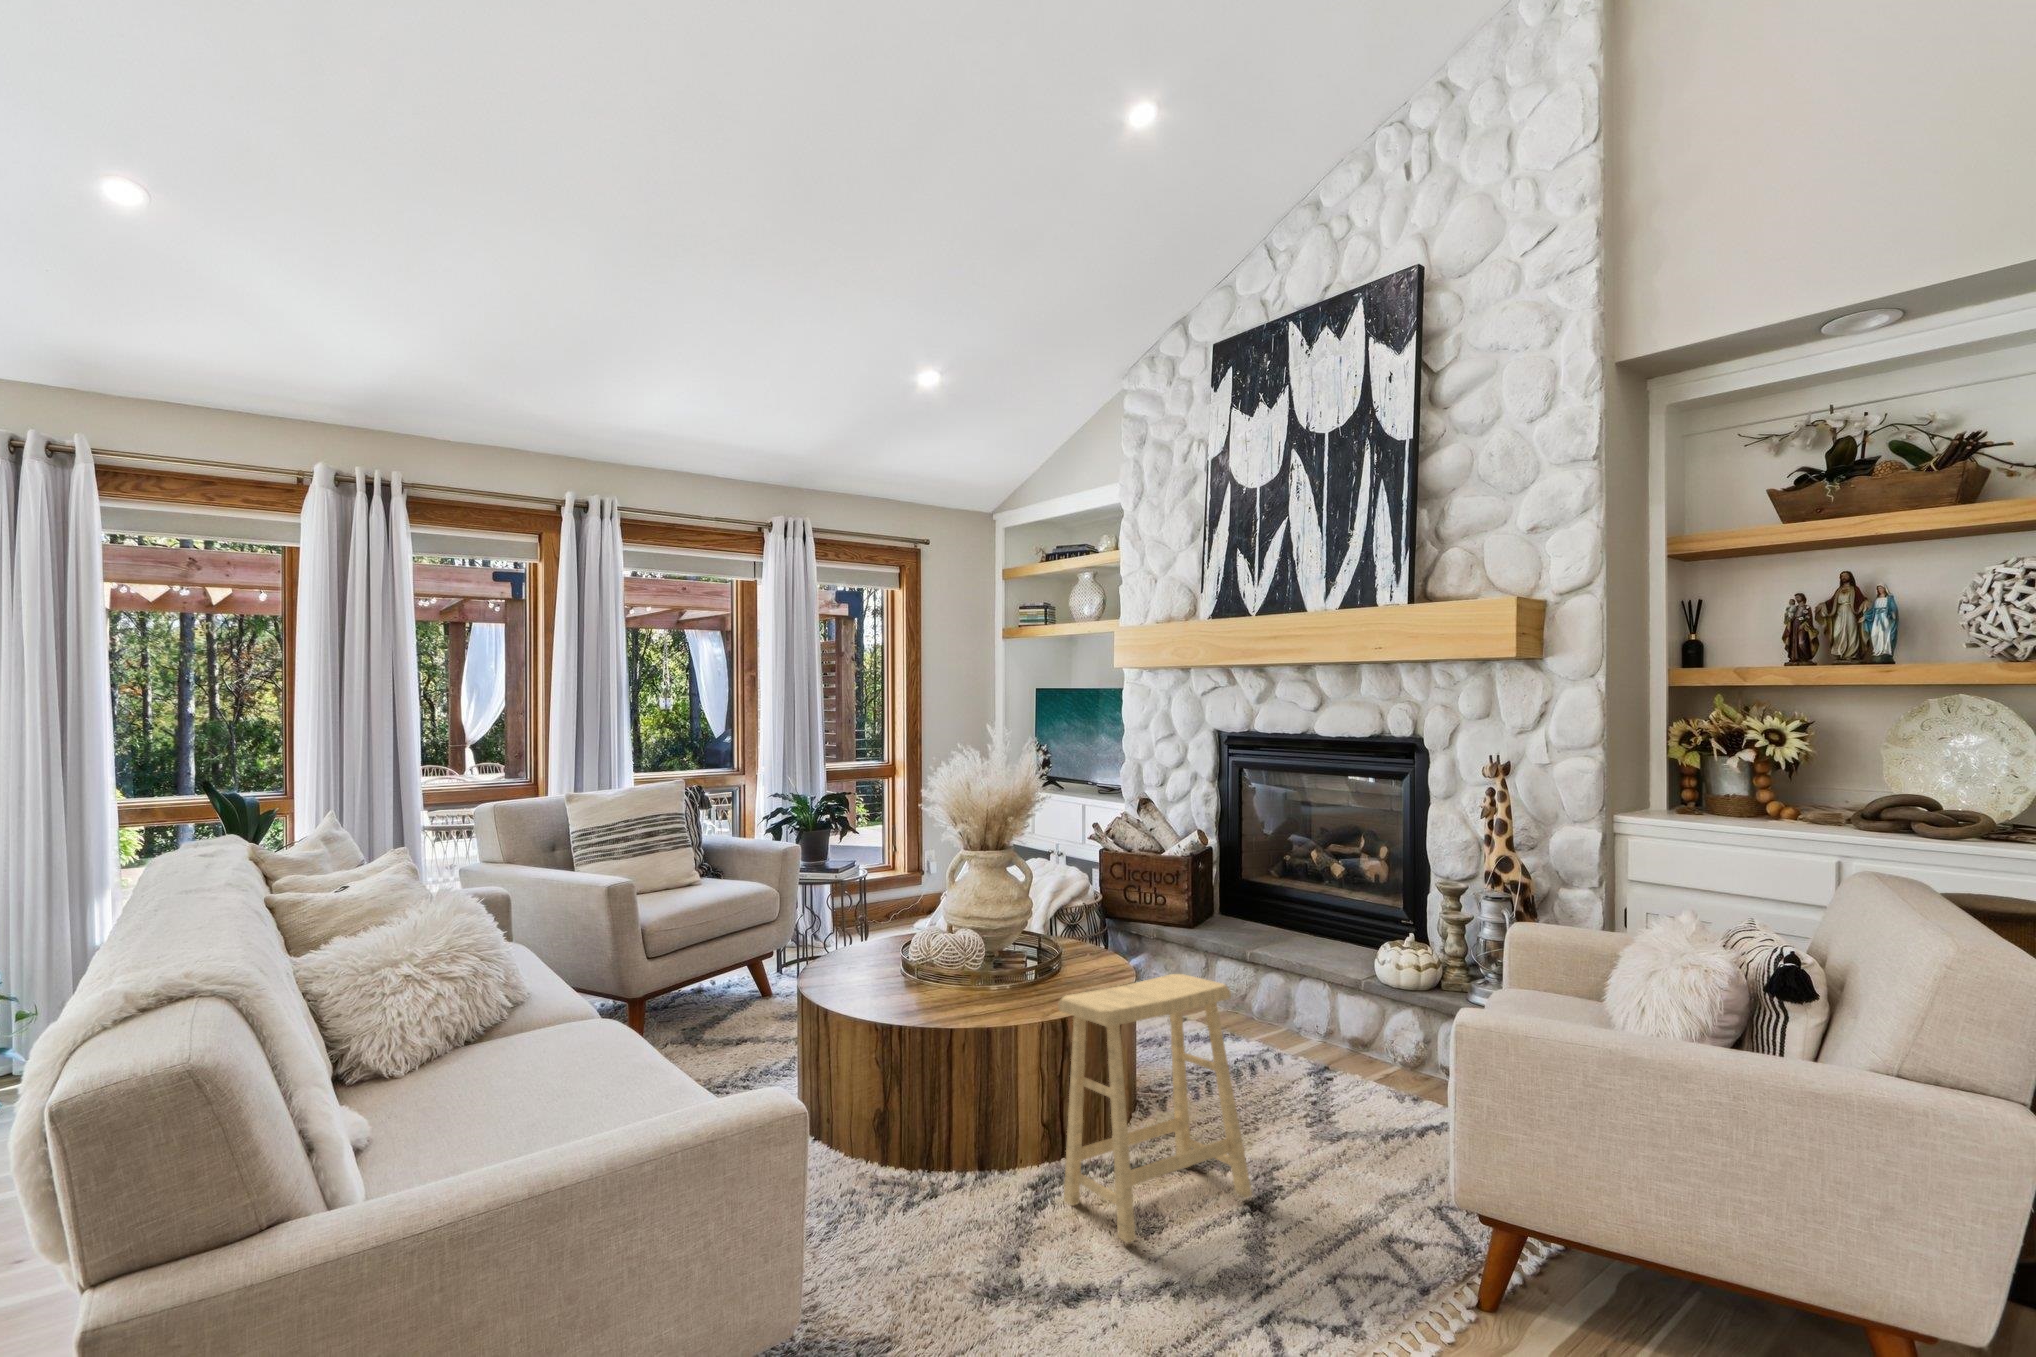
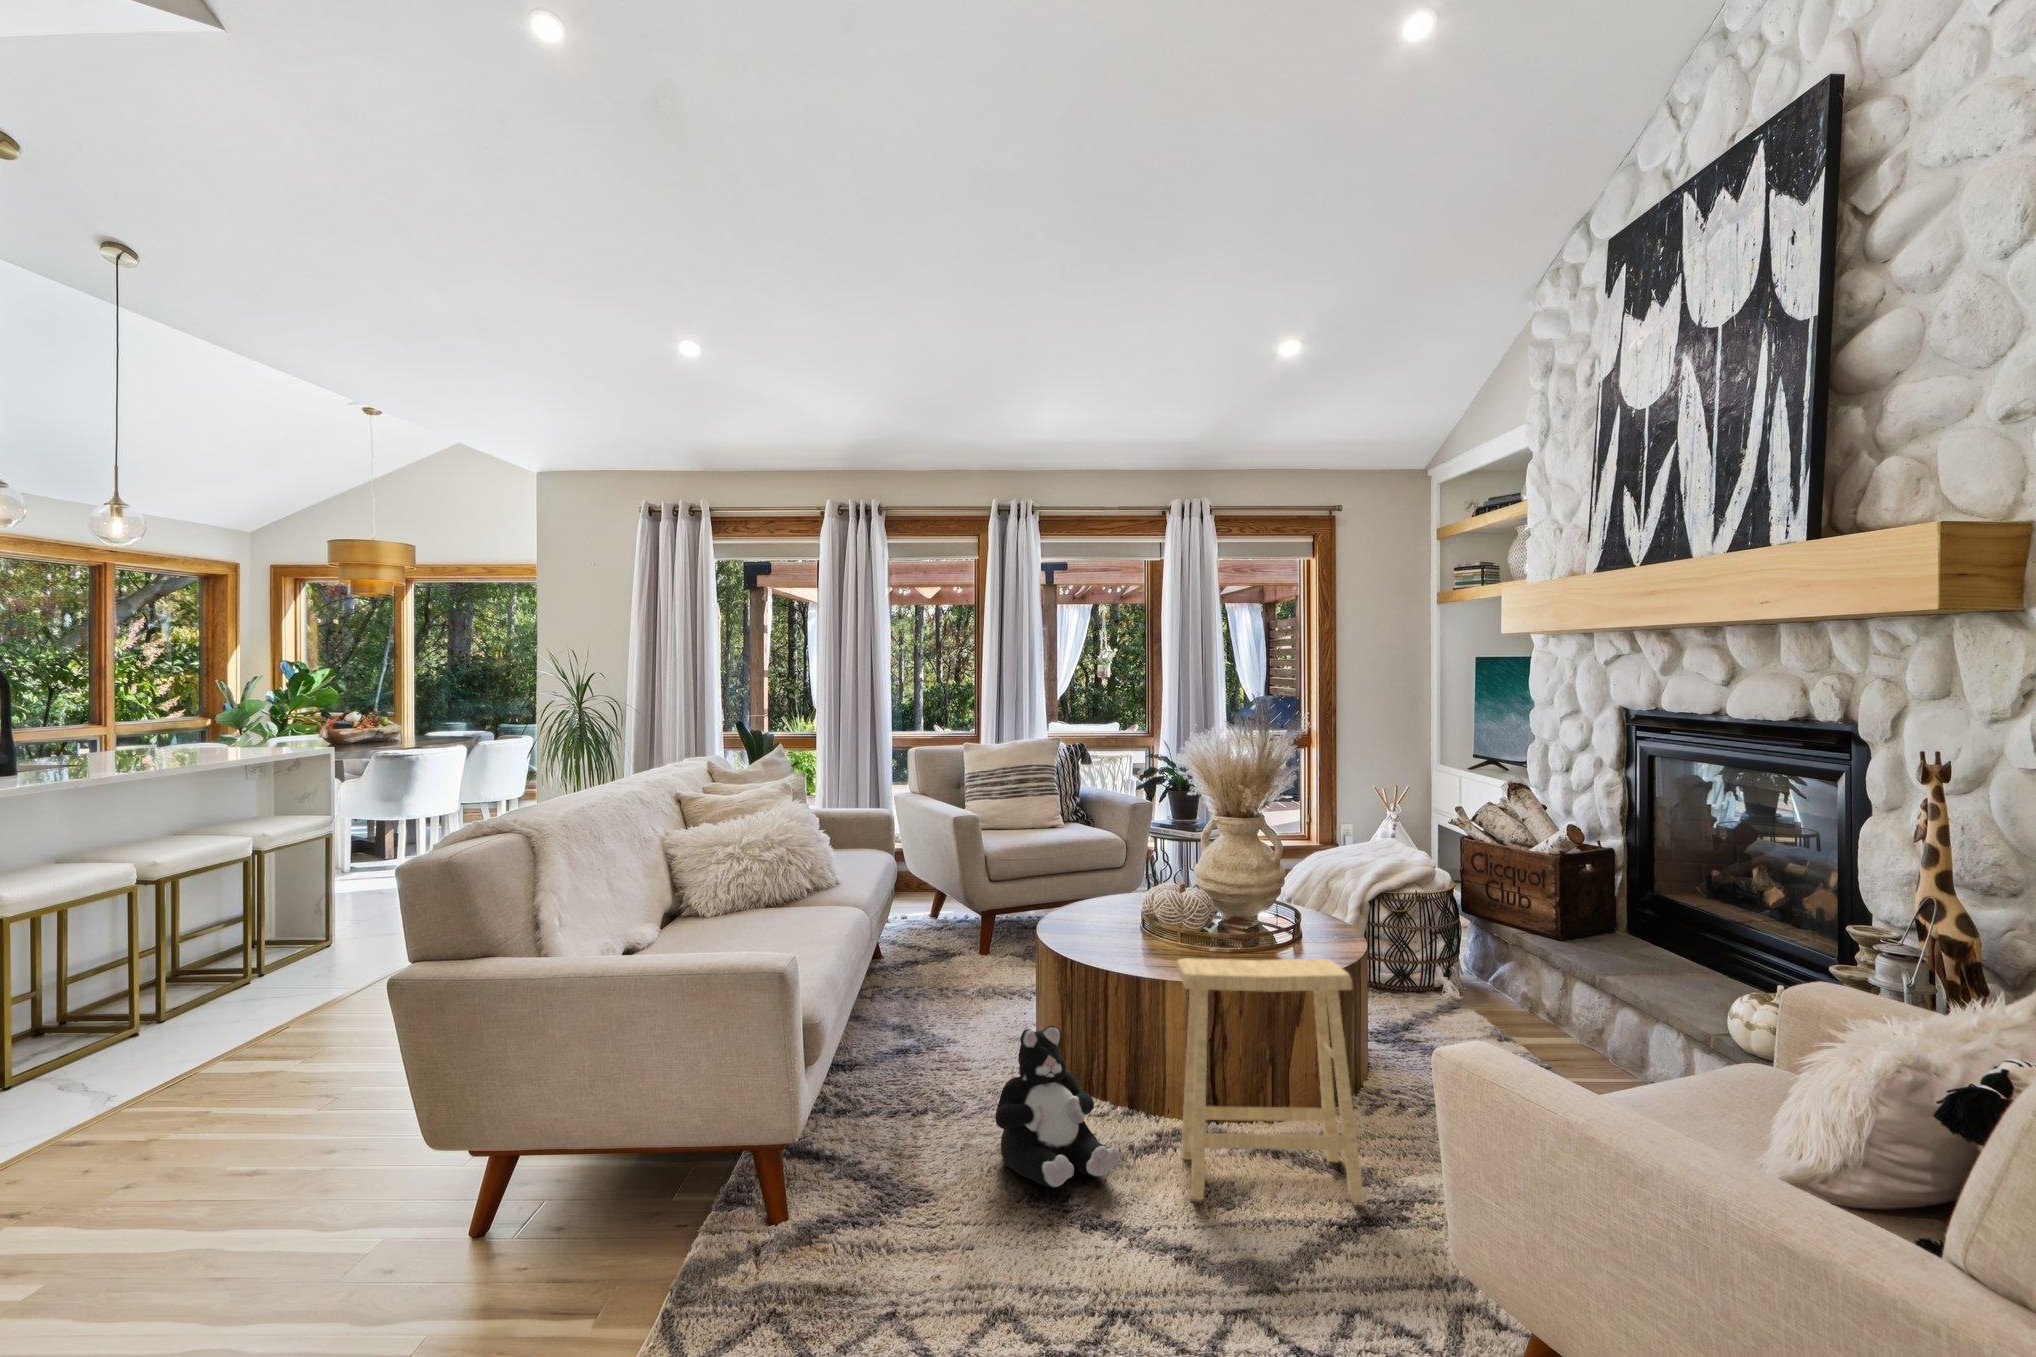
plush toy: none [899,1097,1047,1281] -> present [995,1026,1120,1187]

